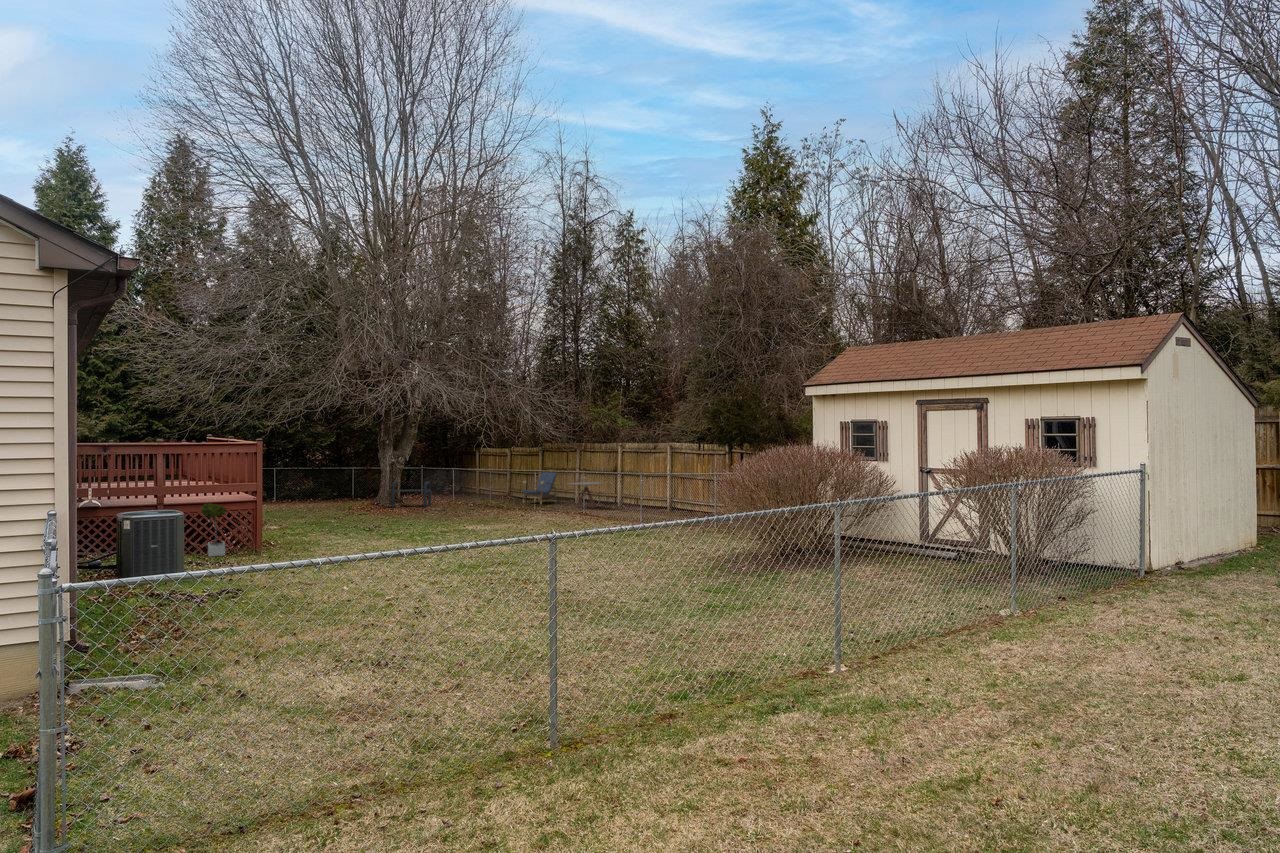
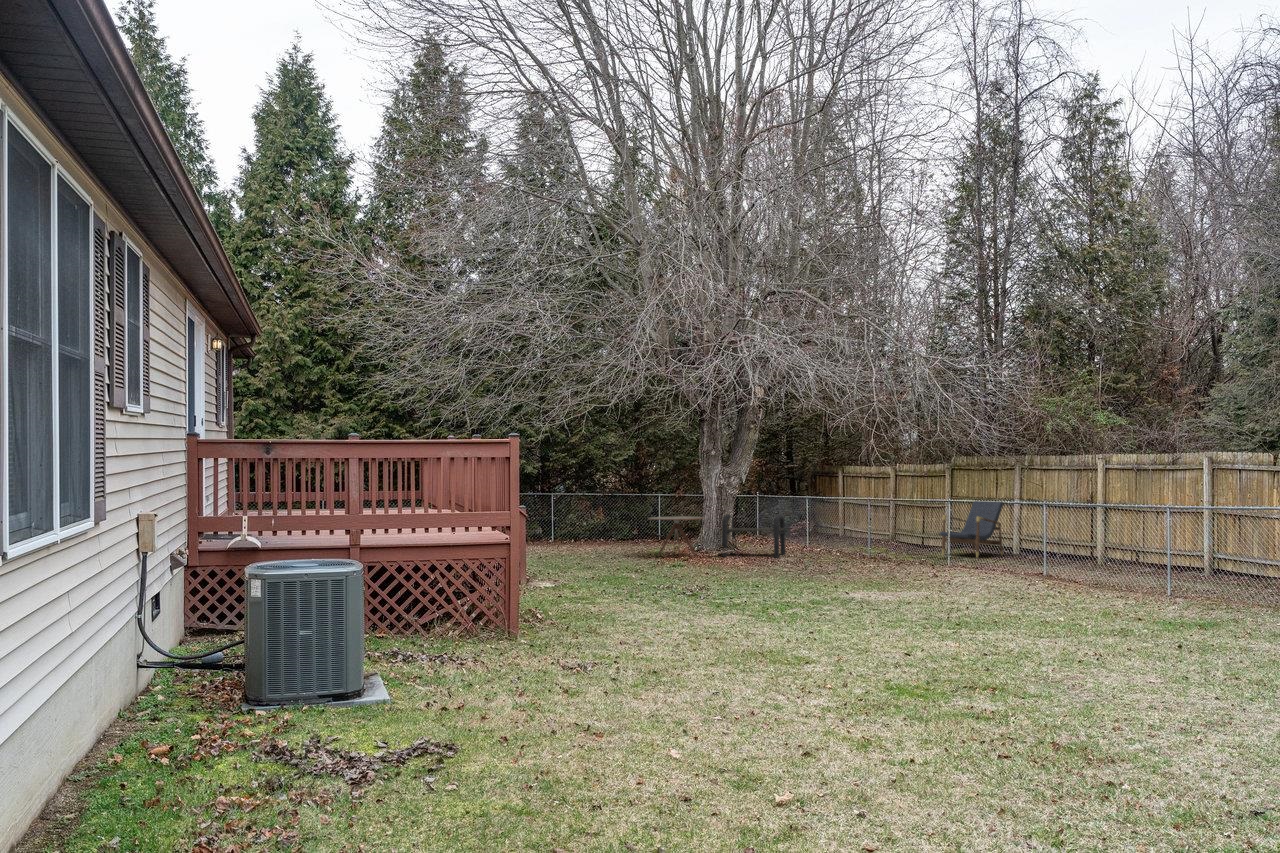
round table: present [569,482,603,508] -> present [649,516,704,557]
potted tree: present [201,503,226,556] -> none [418,545,459,641]

